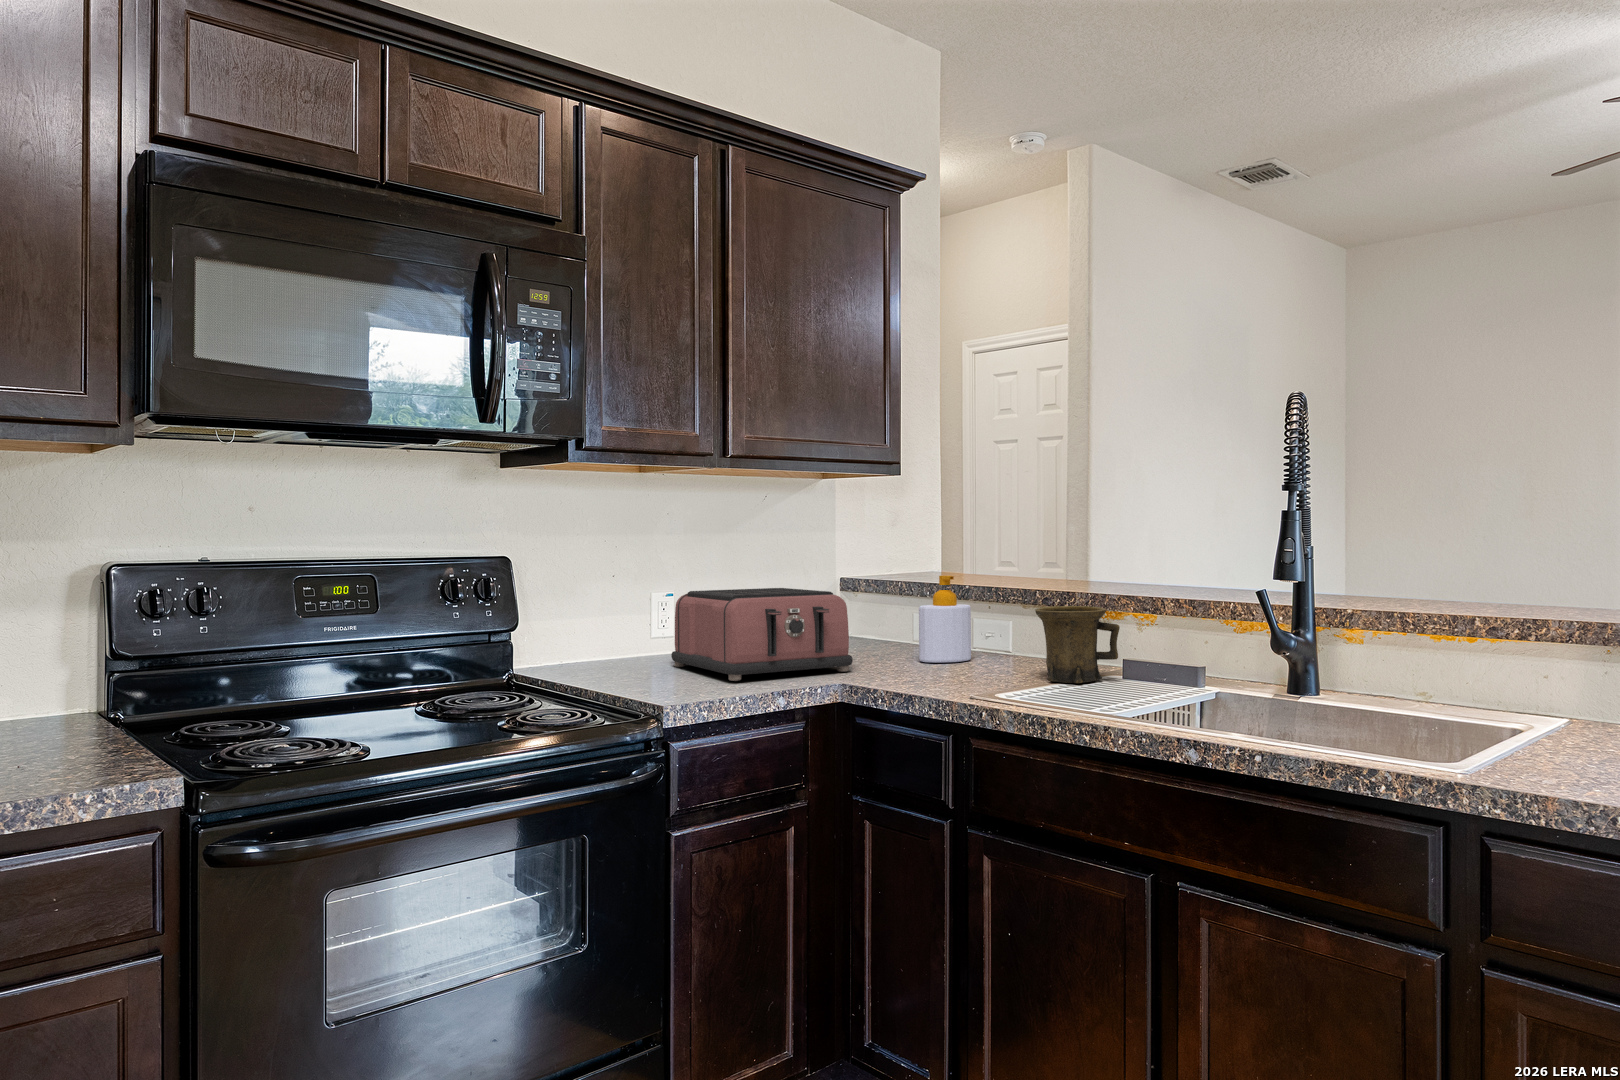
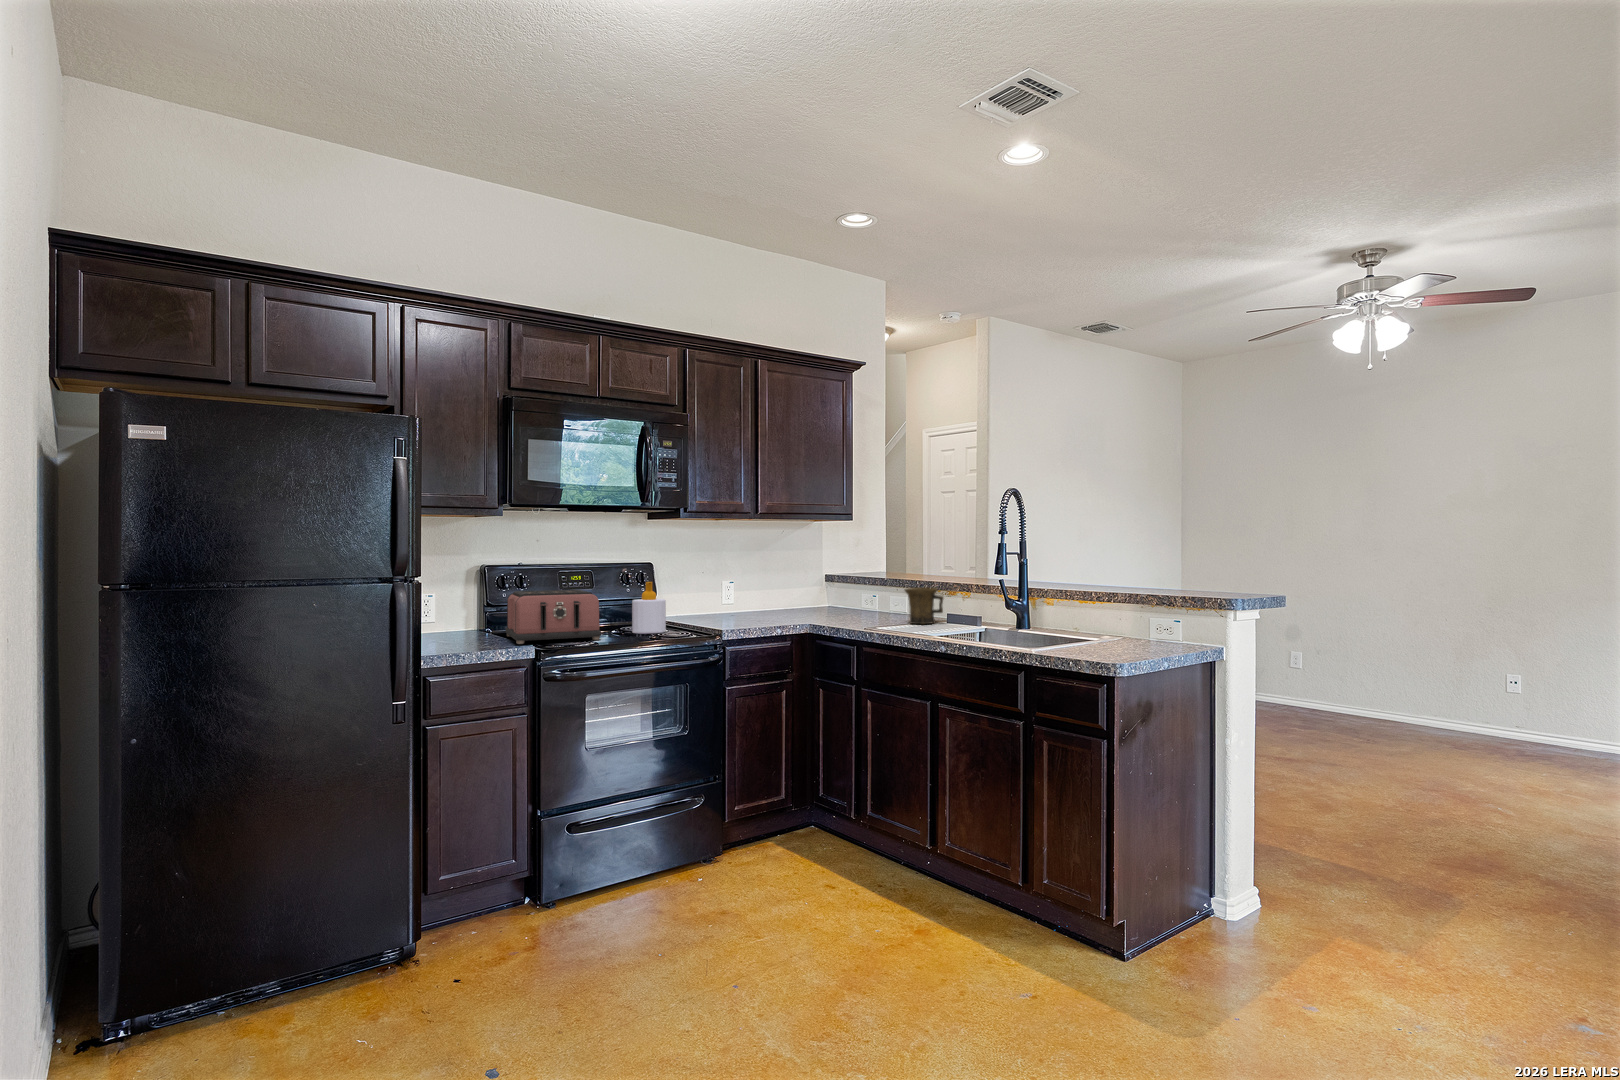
soap bottle: present [919,576,971,663] -> present [632,582,666,634]
toaster: present [671,588,853,681] -> present [505,590,601,644]

